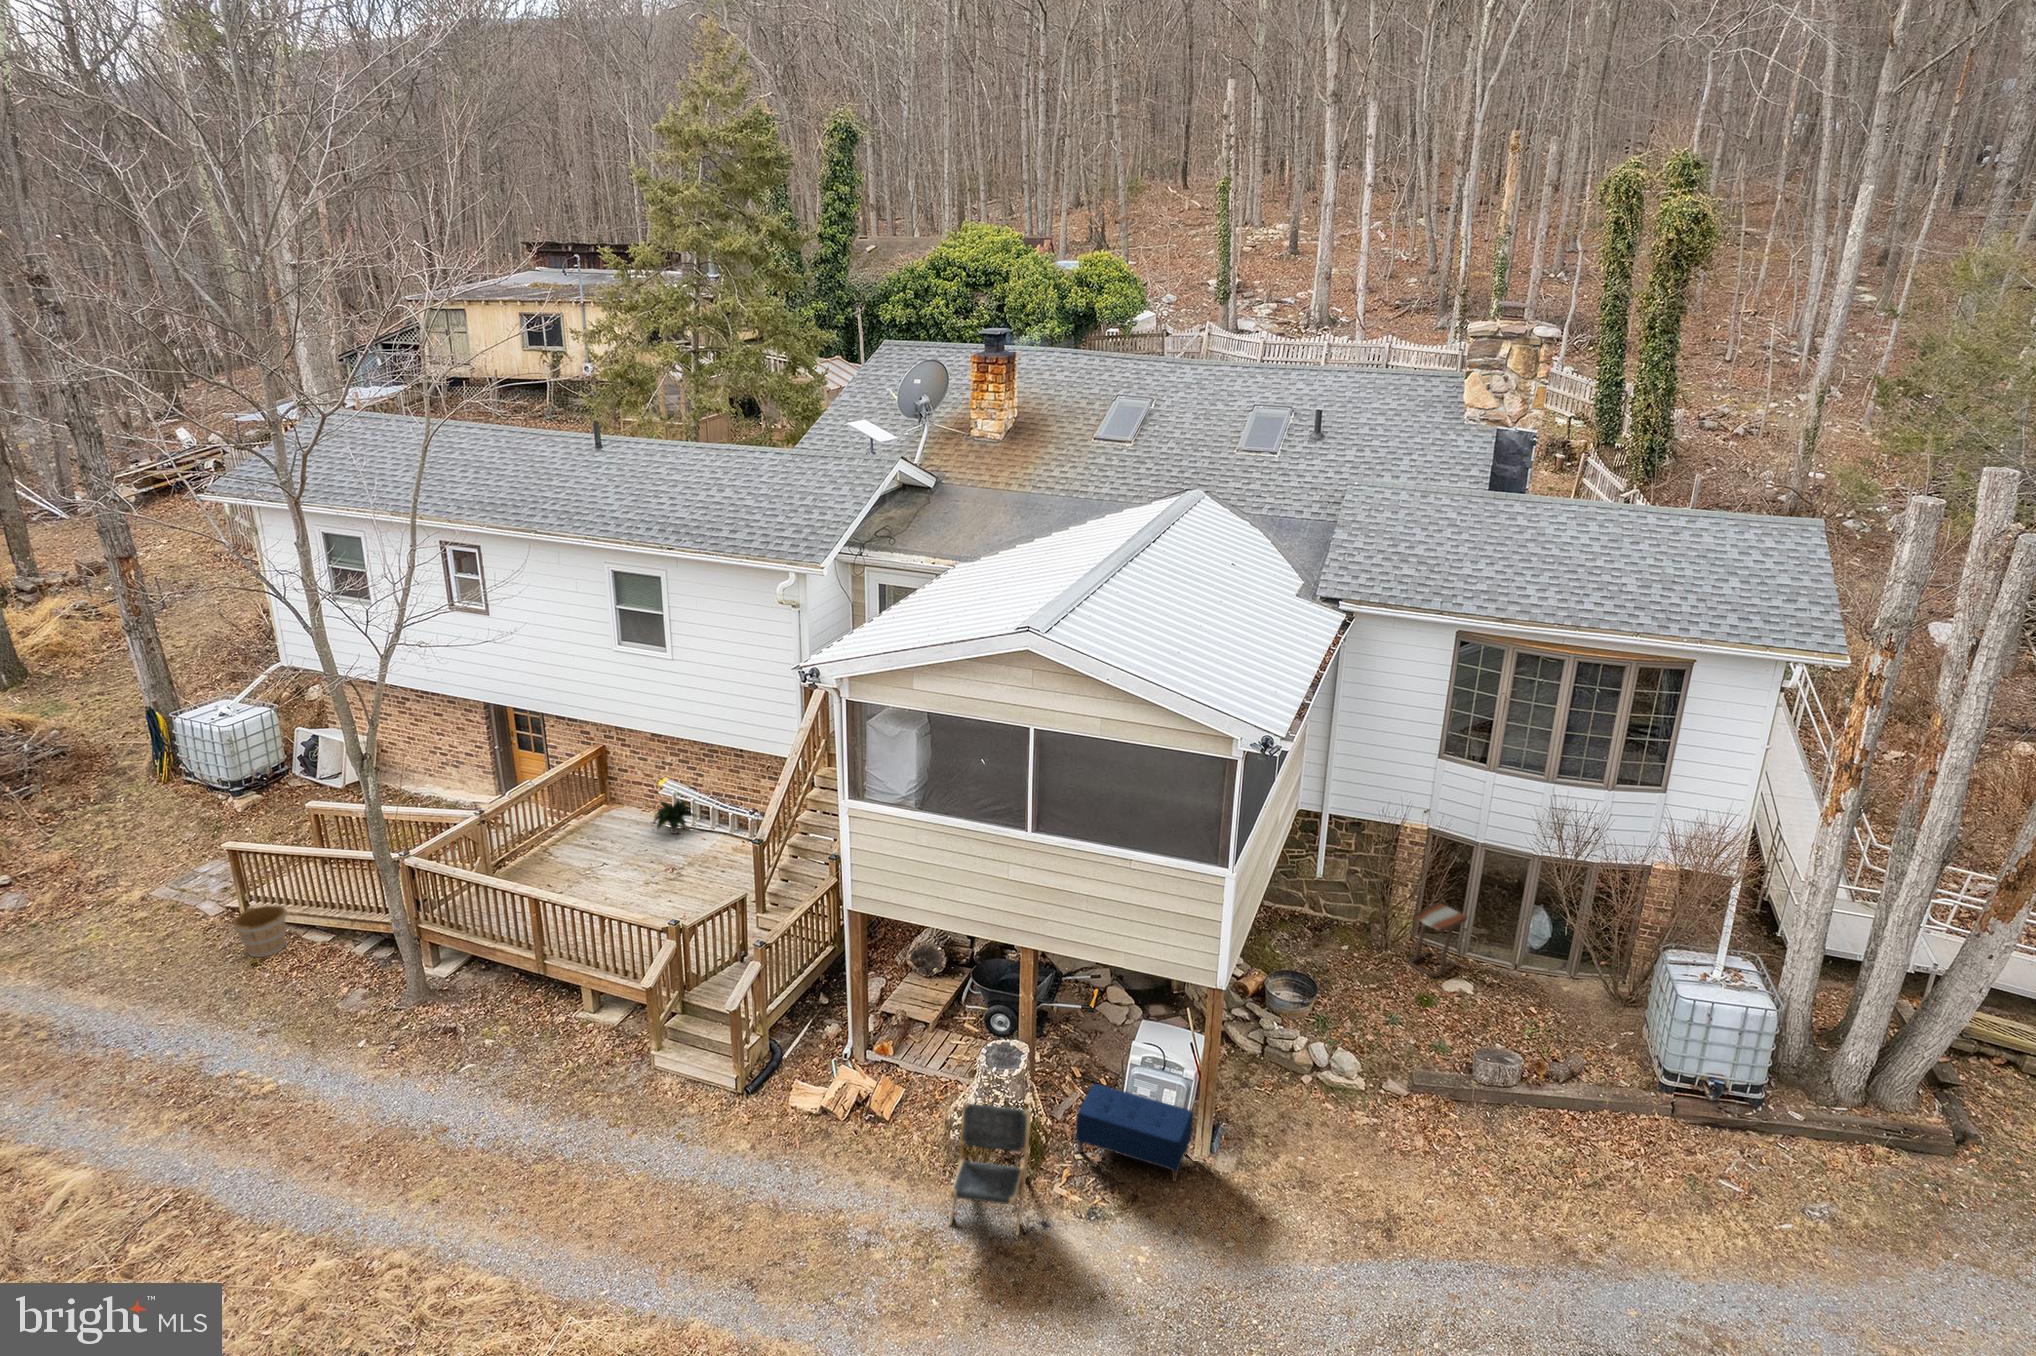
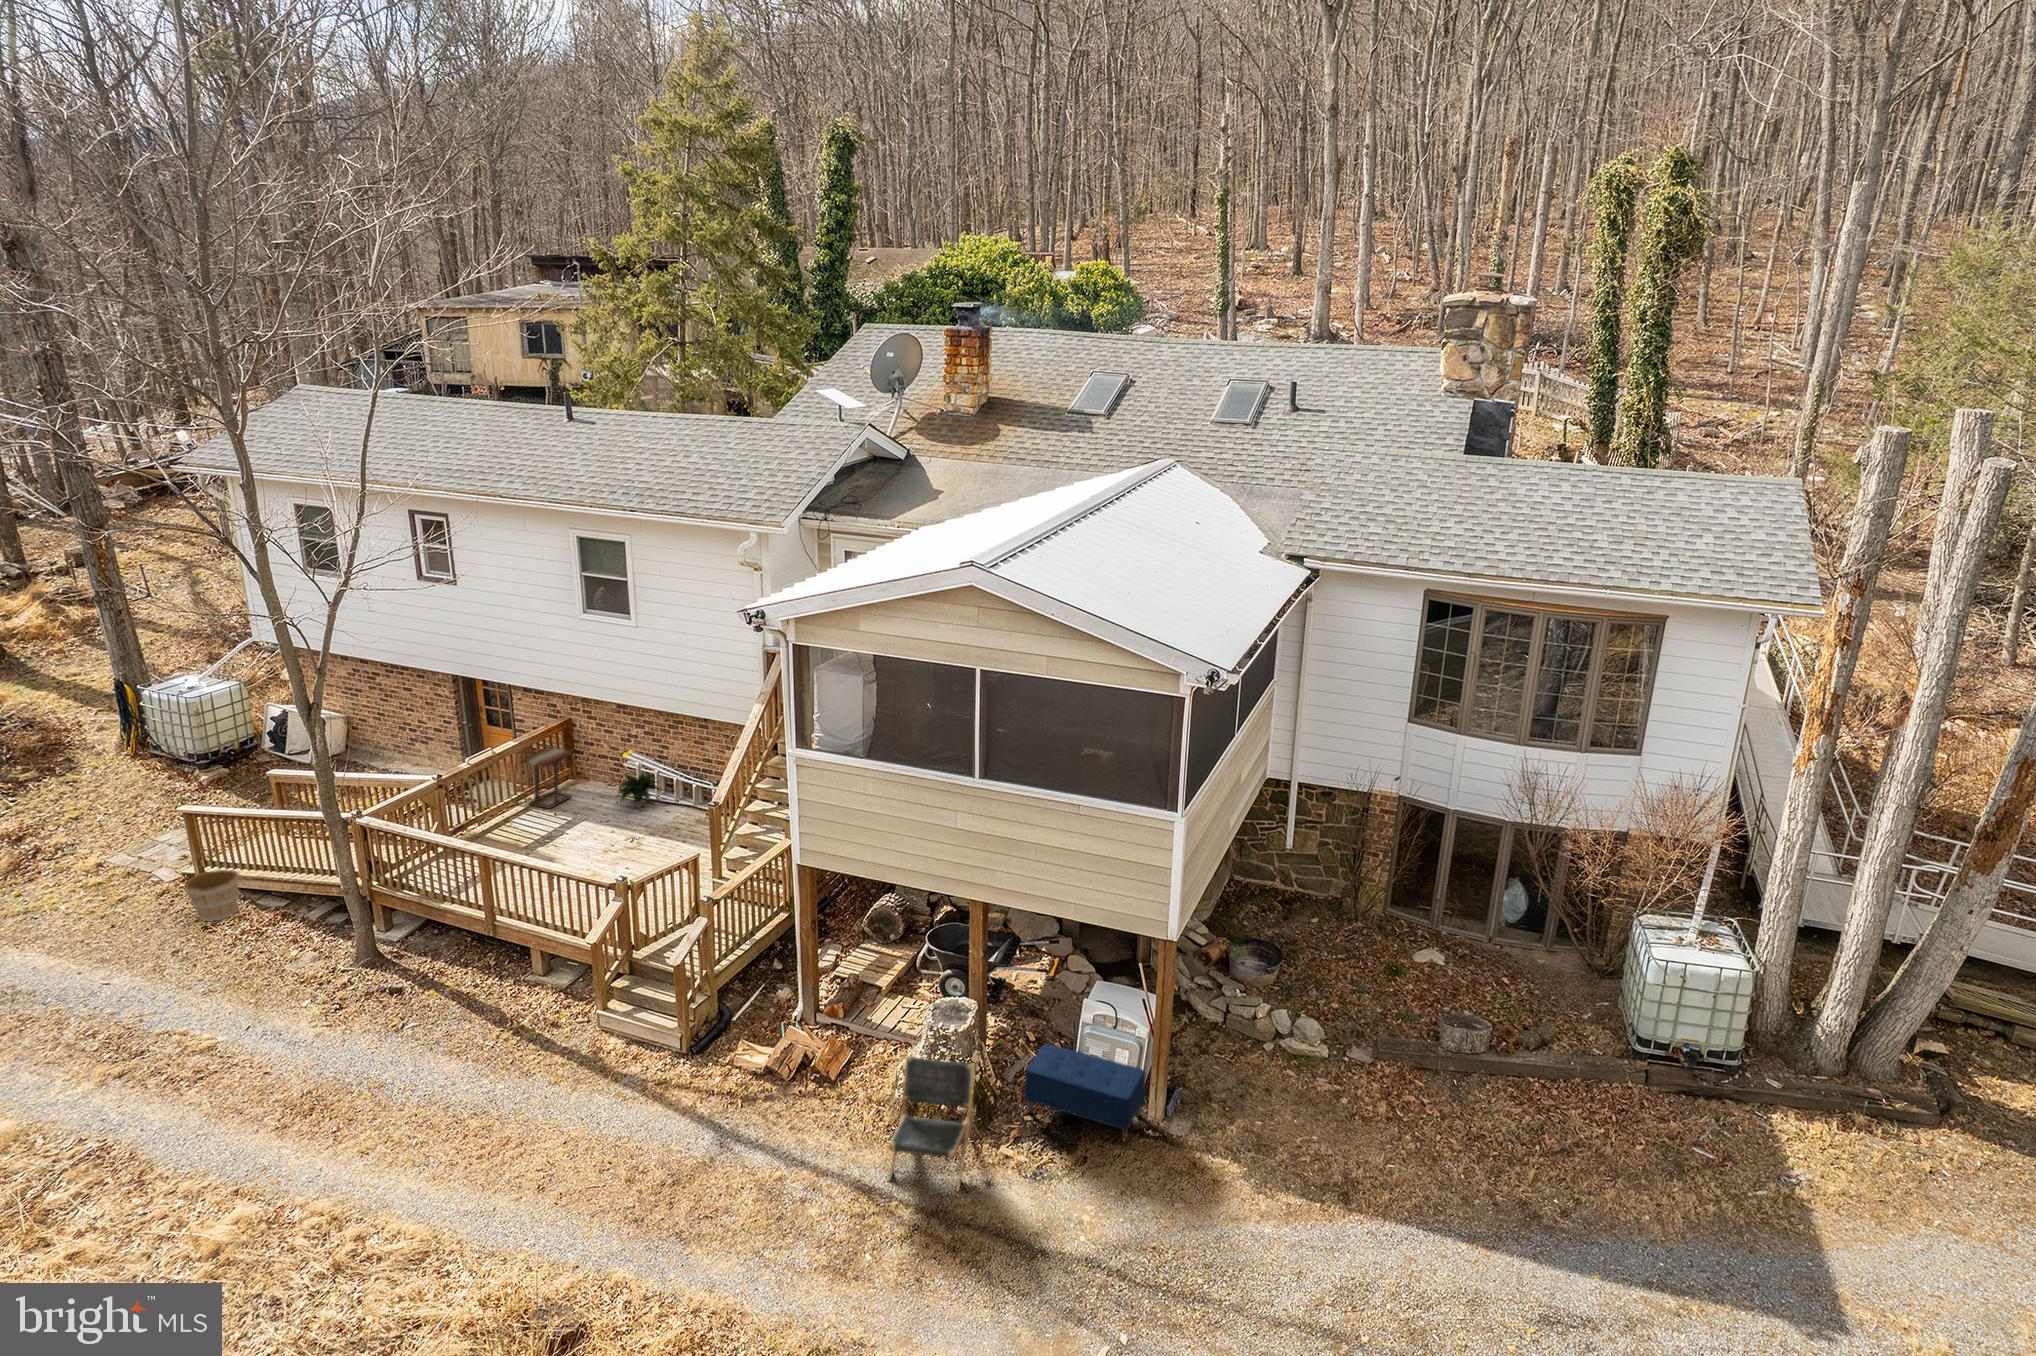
side table: present [1409,903,1467,977] -> present [522,748,572,808]

